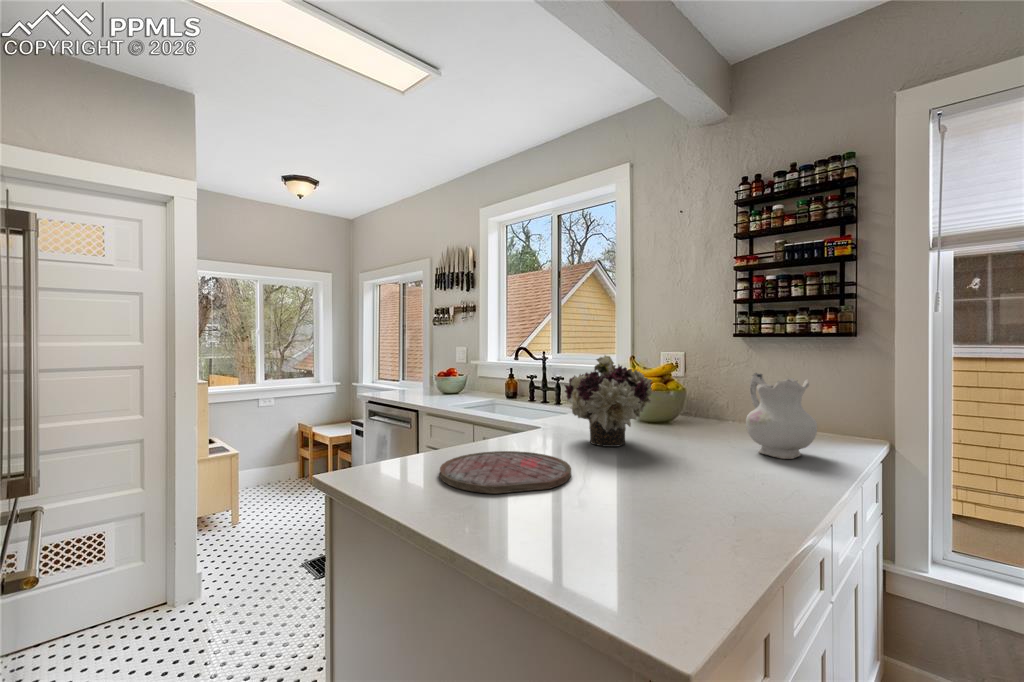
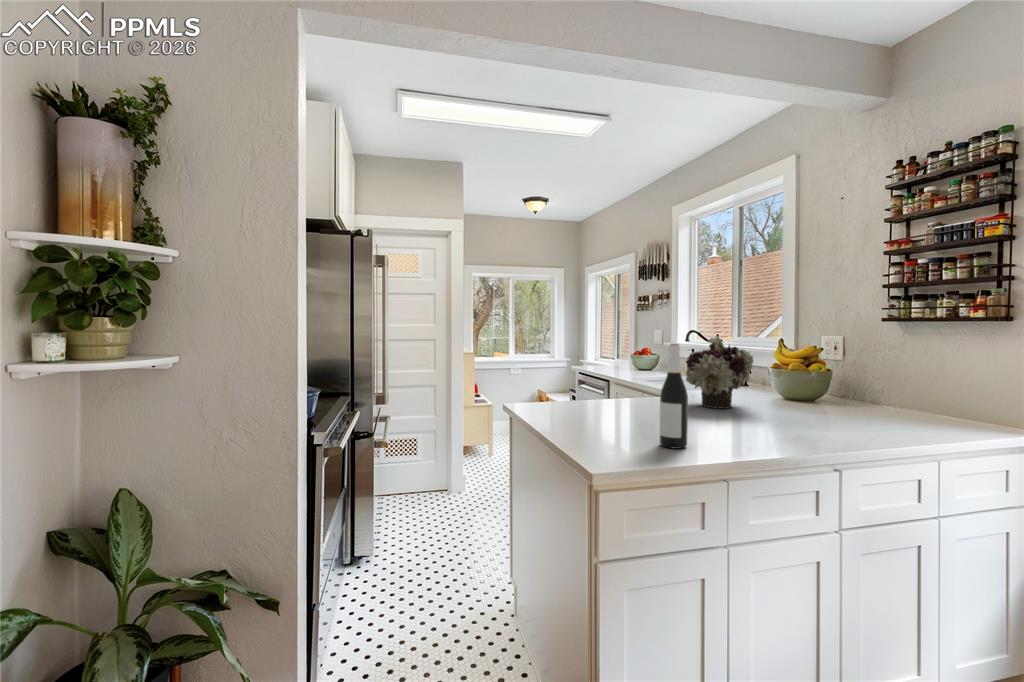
wine bottle: none [671,371,719,551] -> present [660,344,688,449]
ceramic pitcher: present [746,373,817,459] -> none [832,354,901,428]
cutting board: present [440,451,571,494] -> none [568,401,656,420]

